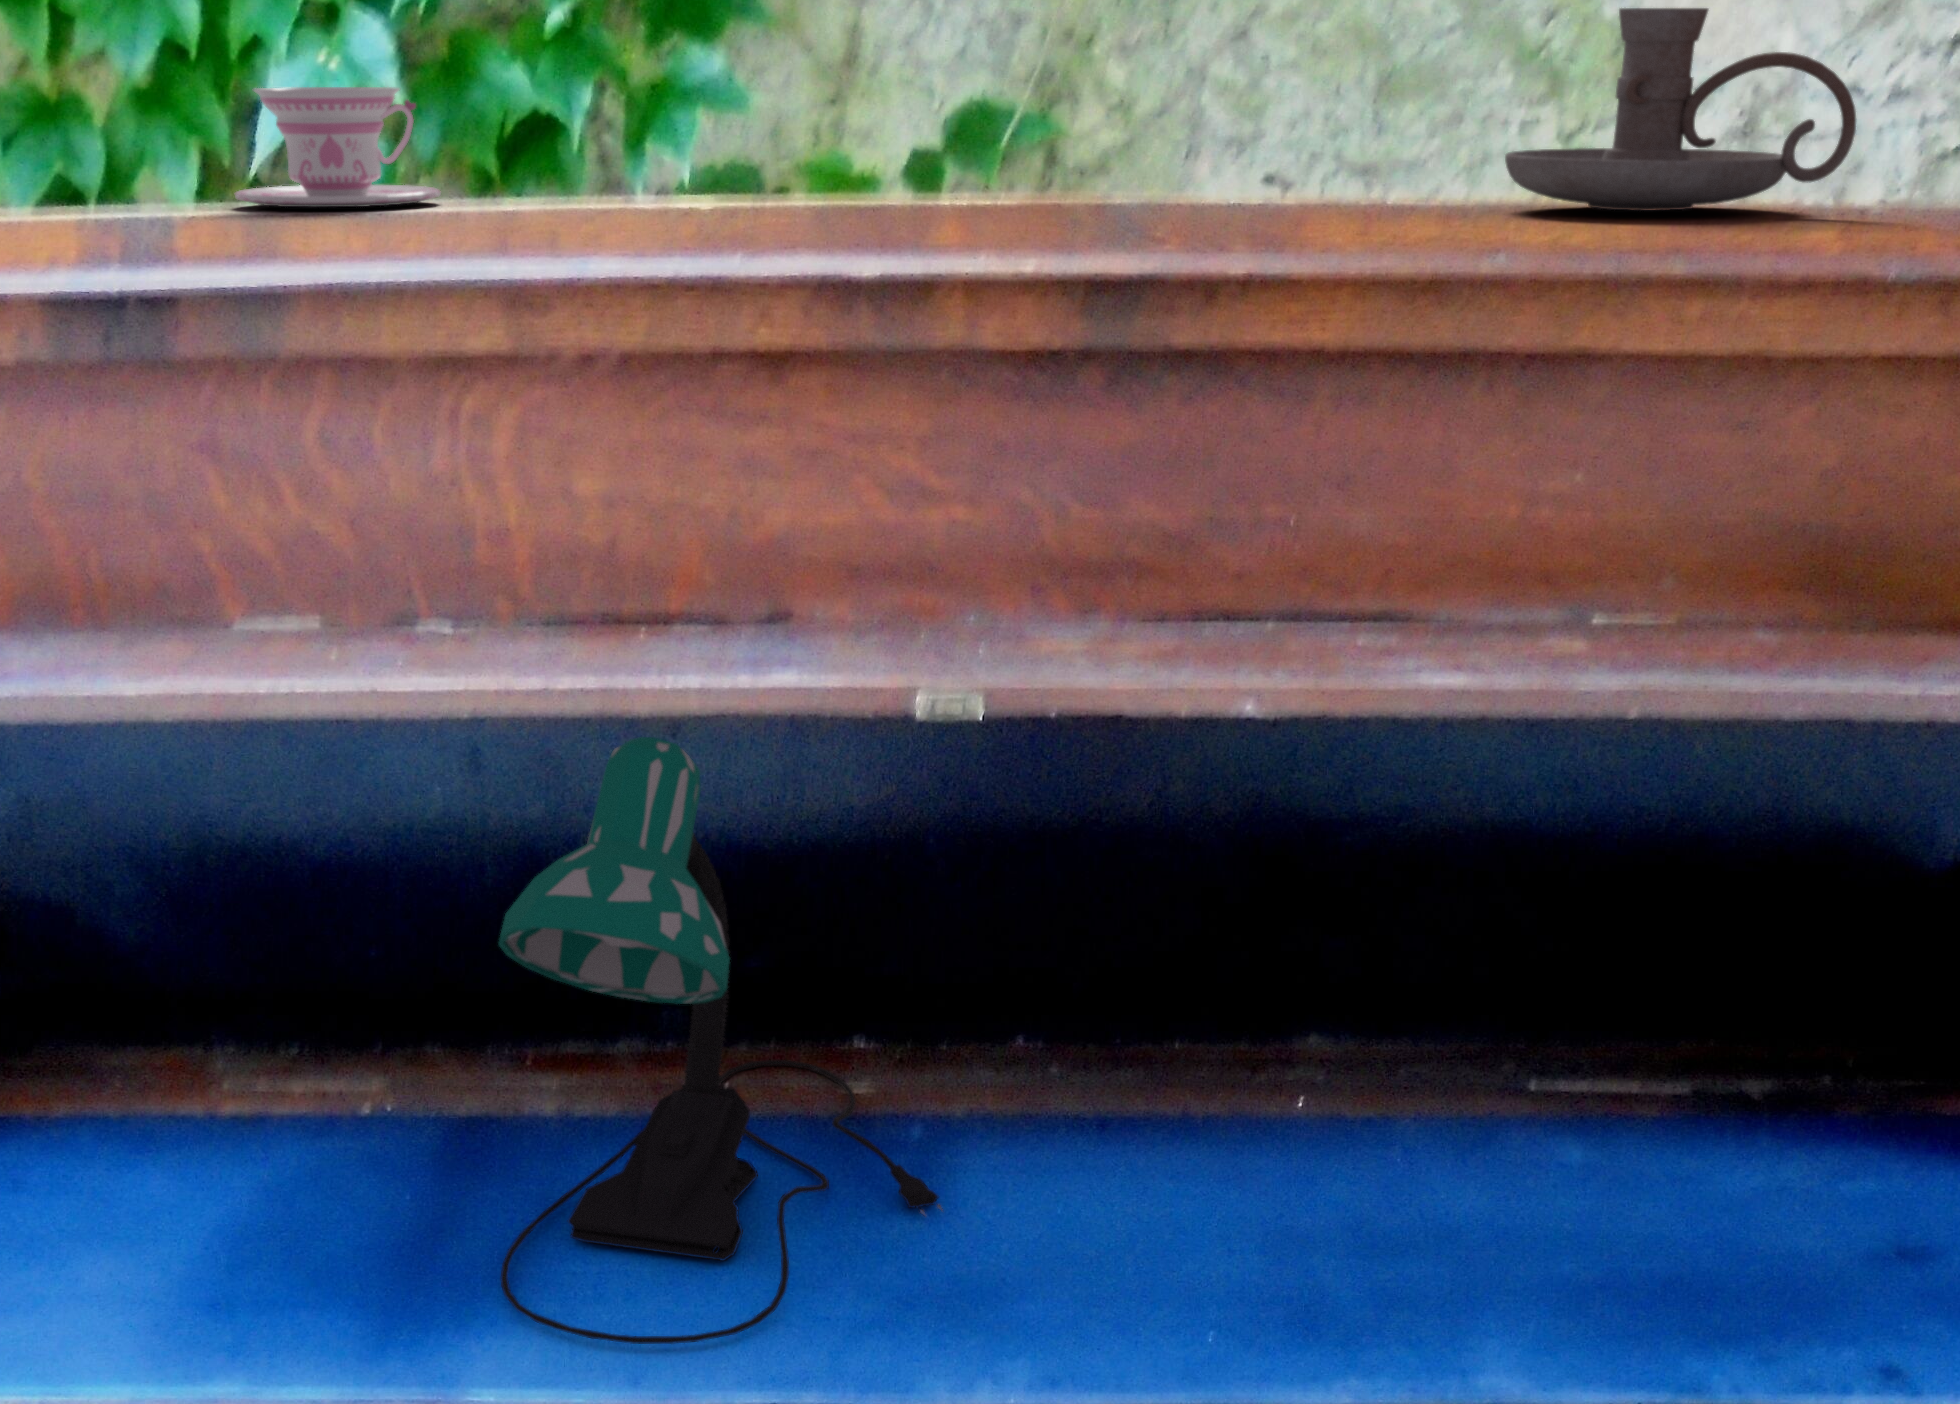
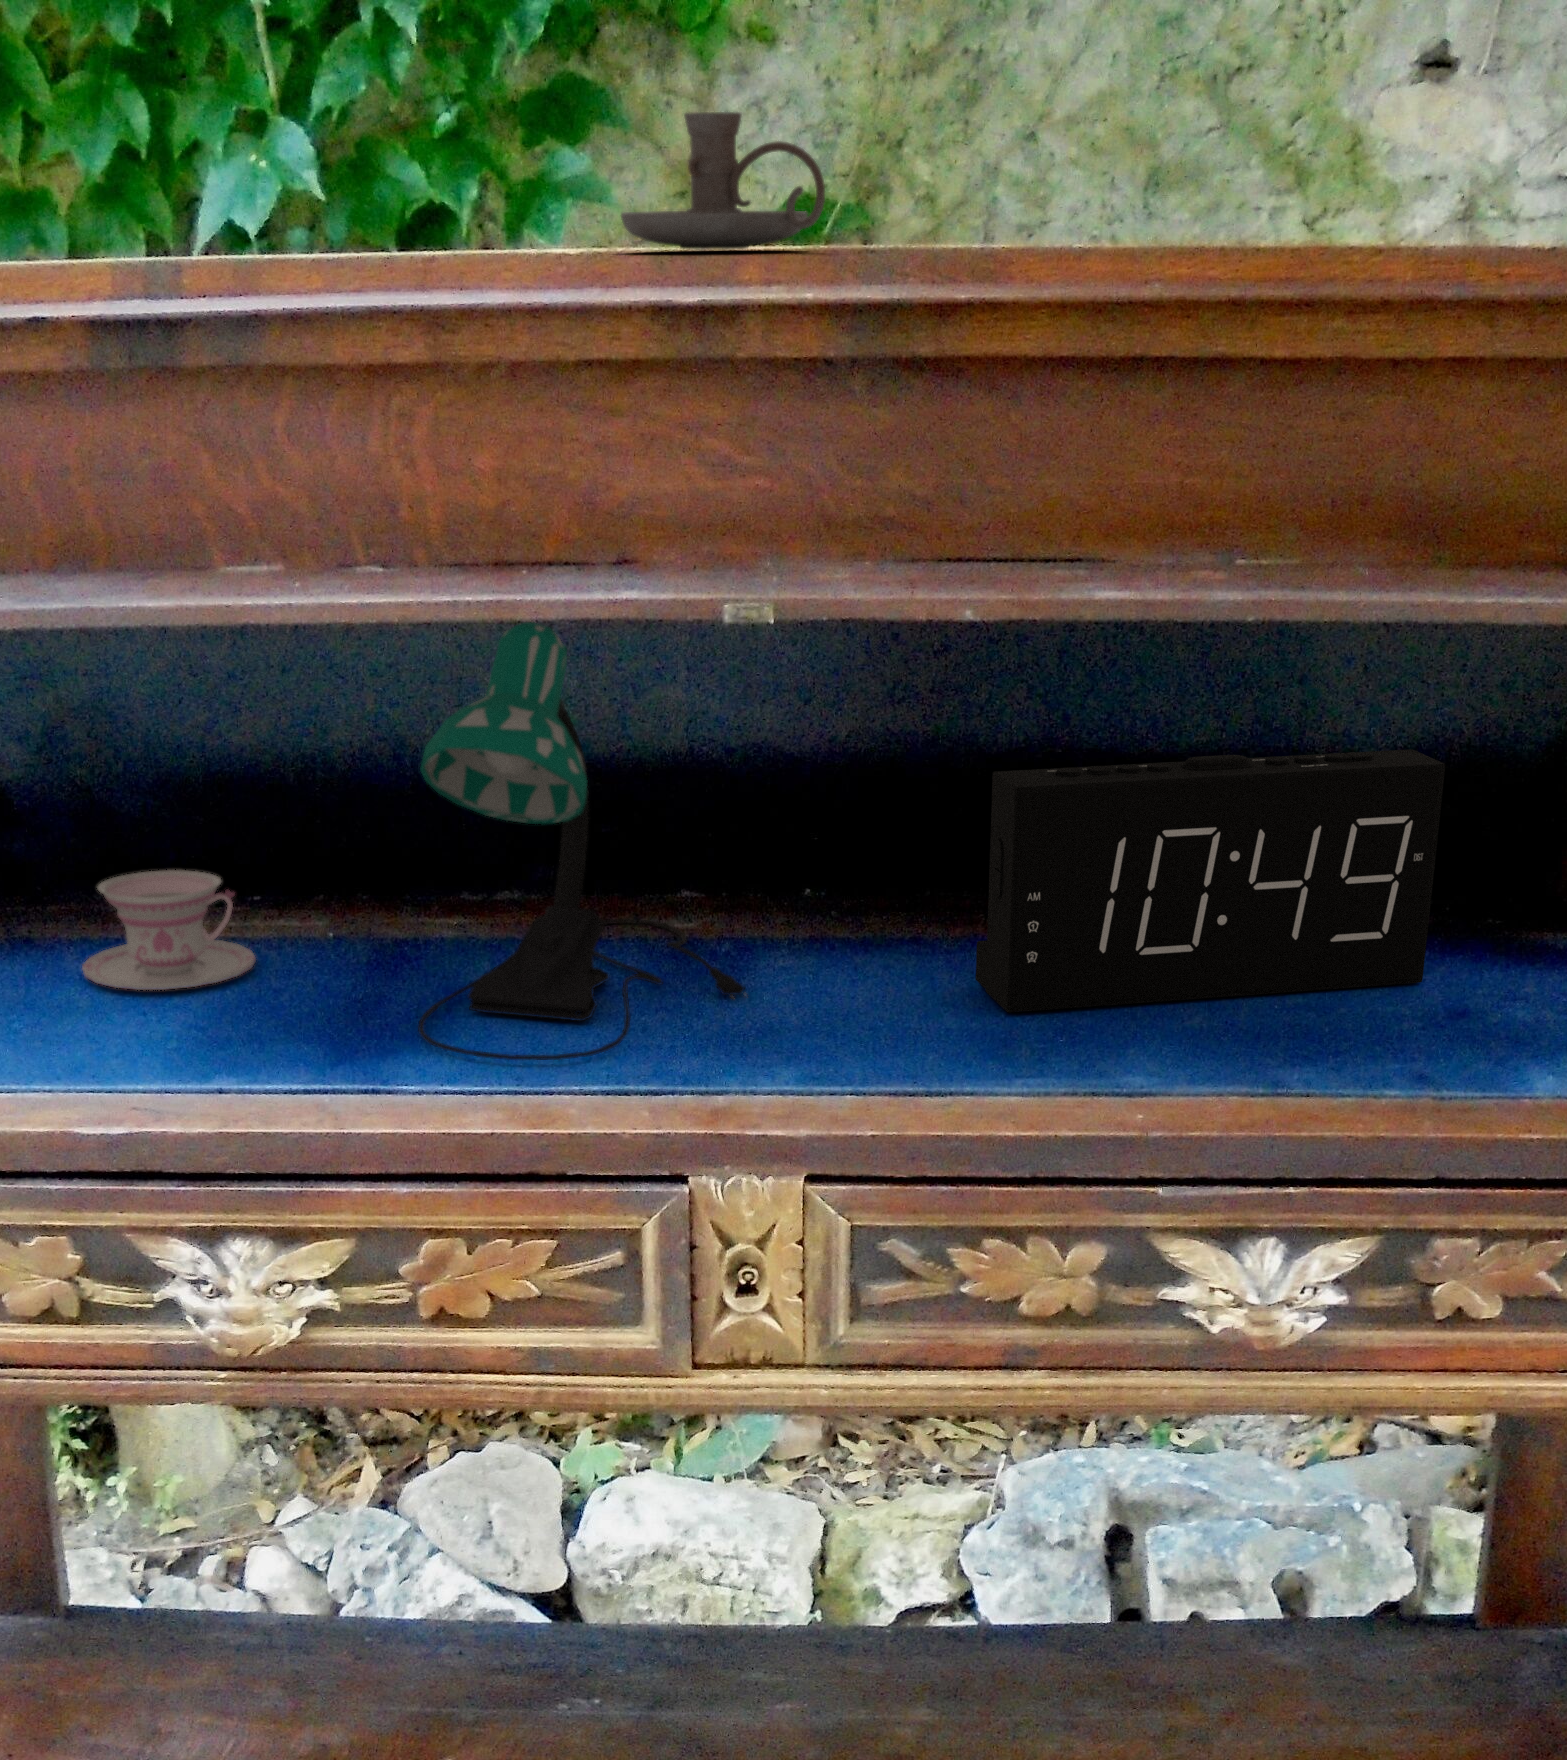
candle holder: present [1505,8,1856,211] -> present [621,112,825,250]
teacup: present [235,87,440,207] -> present [82,870,256,990]
alarm clock: none [1241,877,1877,1242] -> present [976,749,1445,1012]

